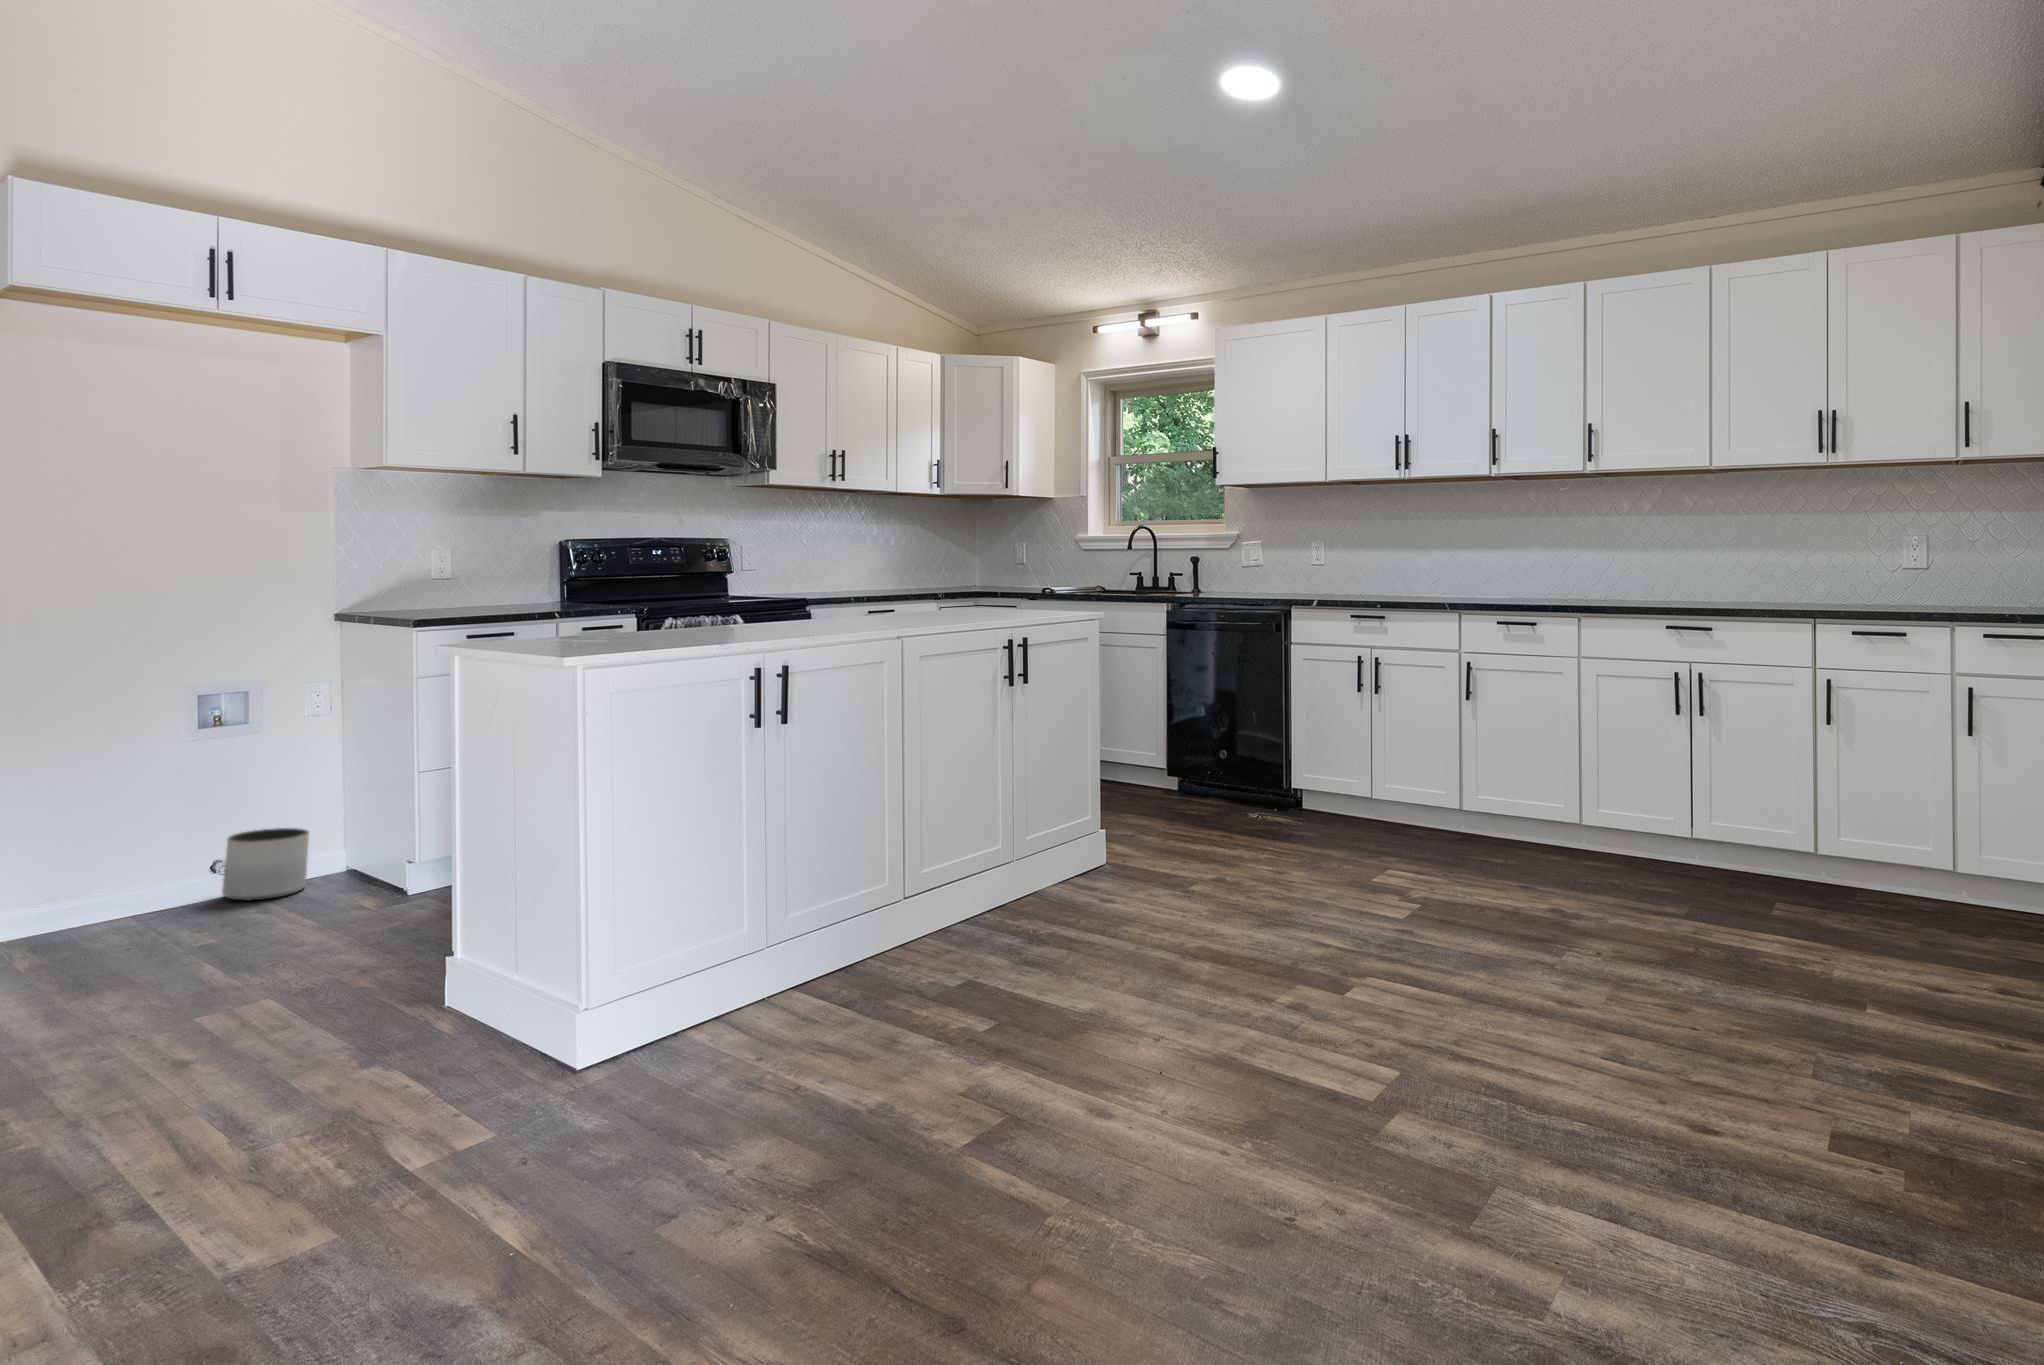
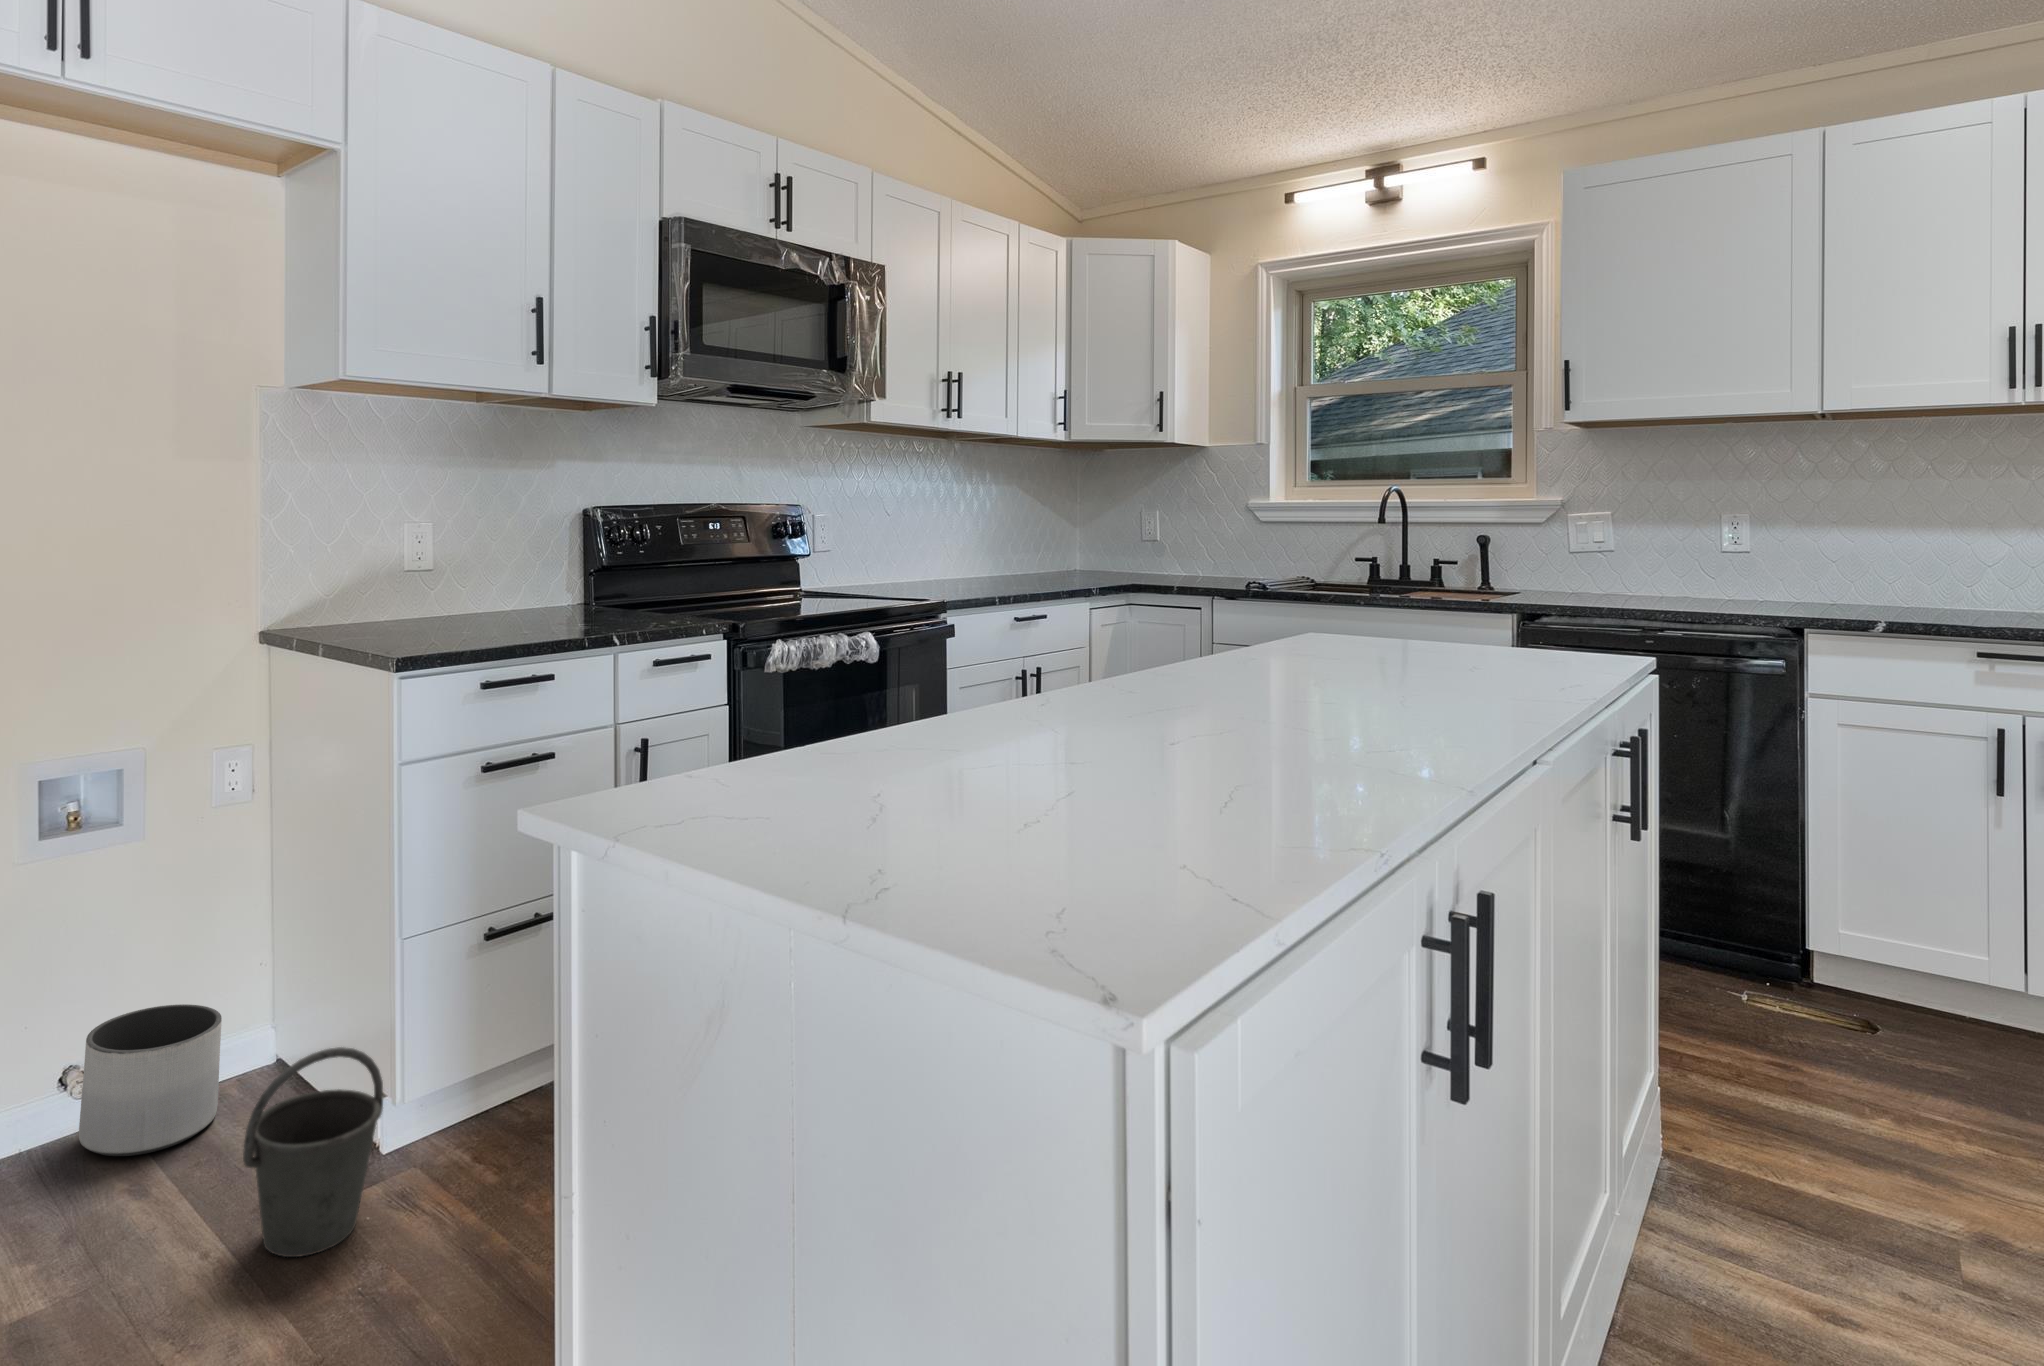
bucket: none [324,820,404,921] -> present [243,1047,383,1257]

